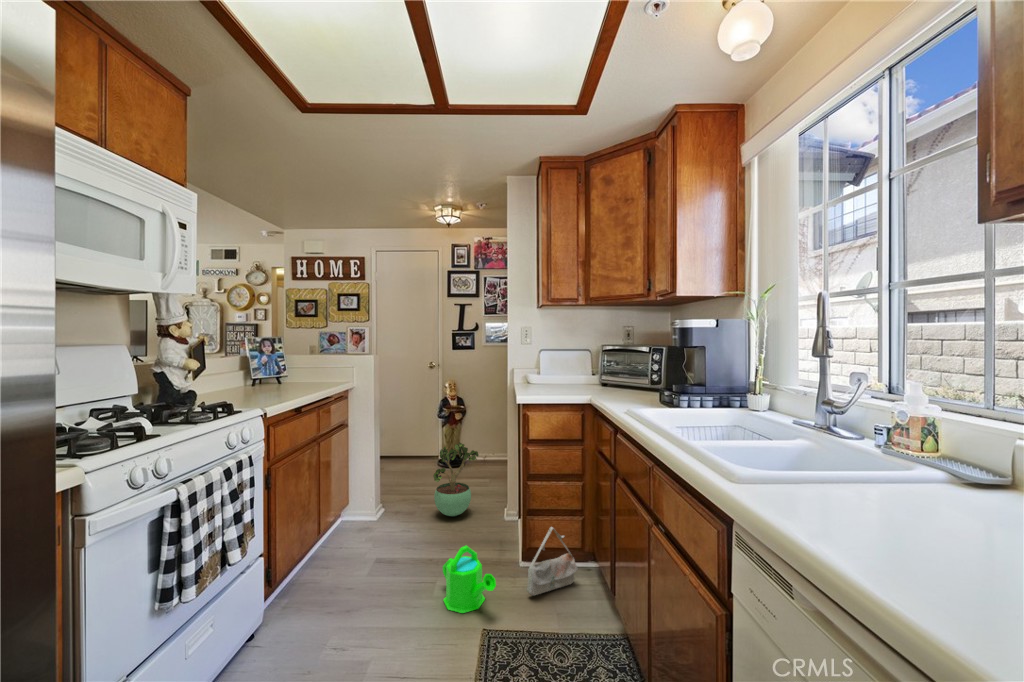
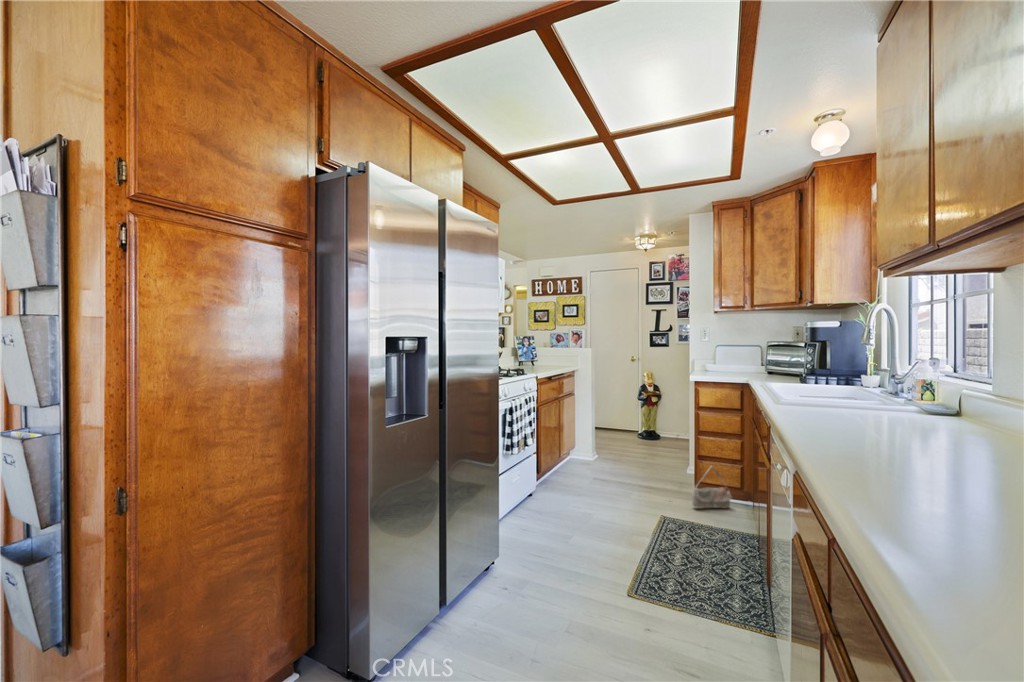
potted plant: present [433,442,479,516] -> none [632,413,666,465]
watering can: present [443,546,496,613] -> none [635,468,669,507]

